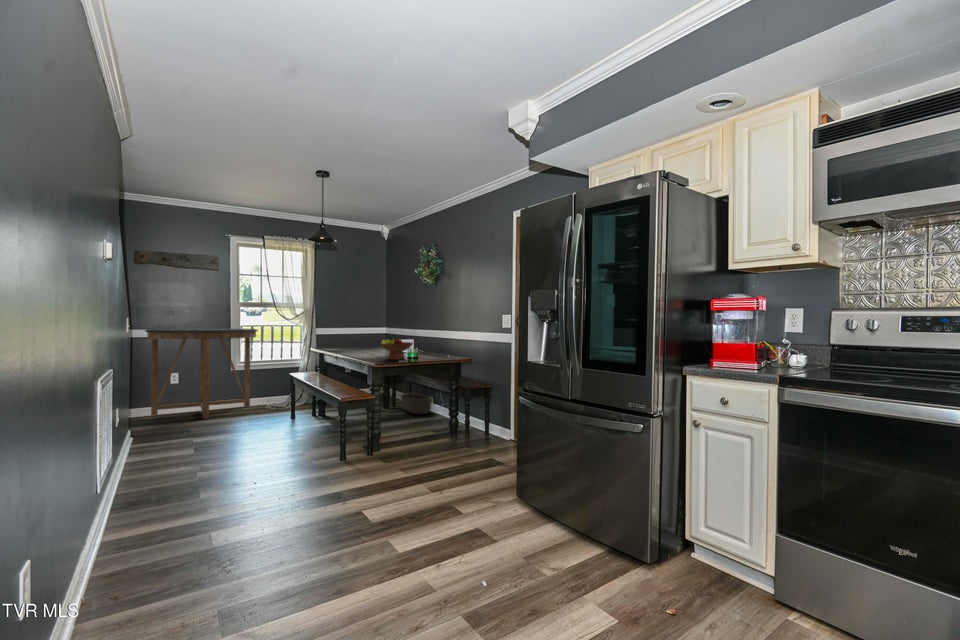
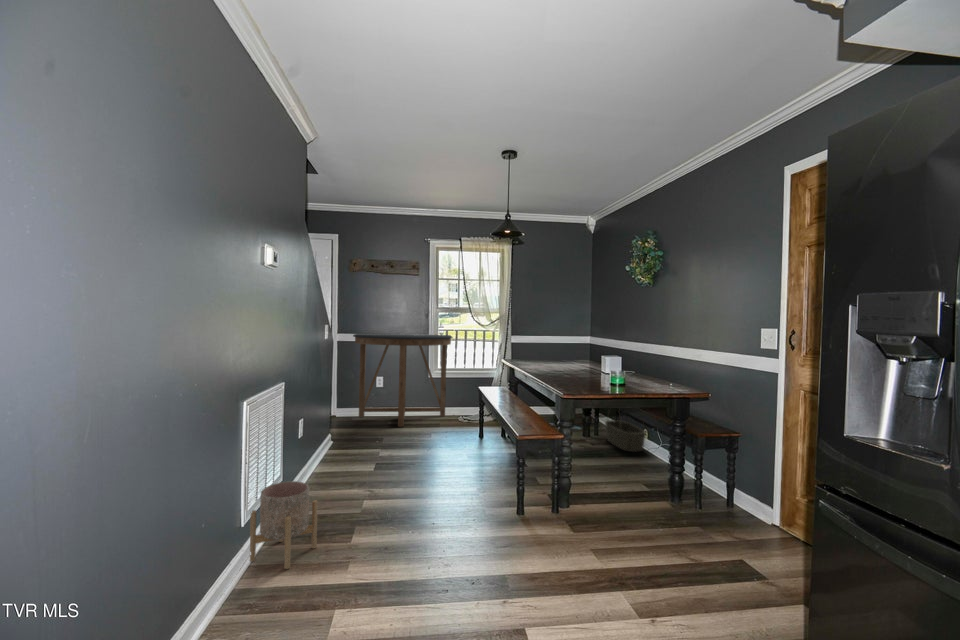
fruit bowl: present [380,338,413,360] -> none [575,355,620,385]
planter: none [113,449,175,519] -> present [250,481,318,569]

